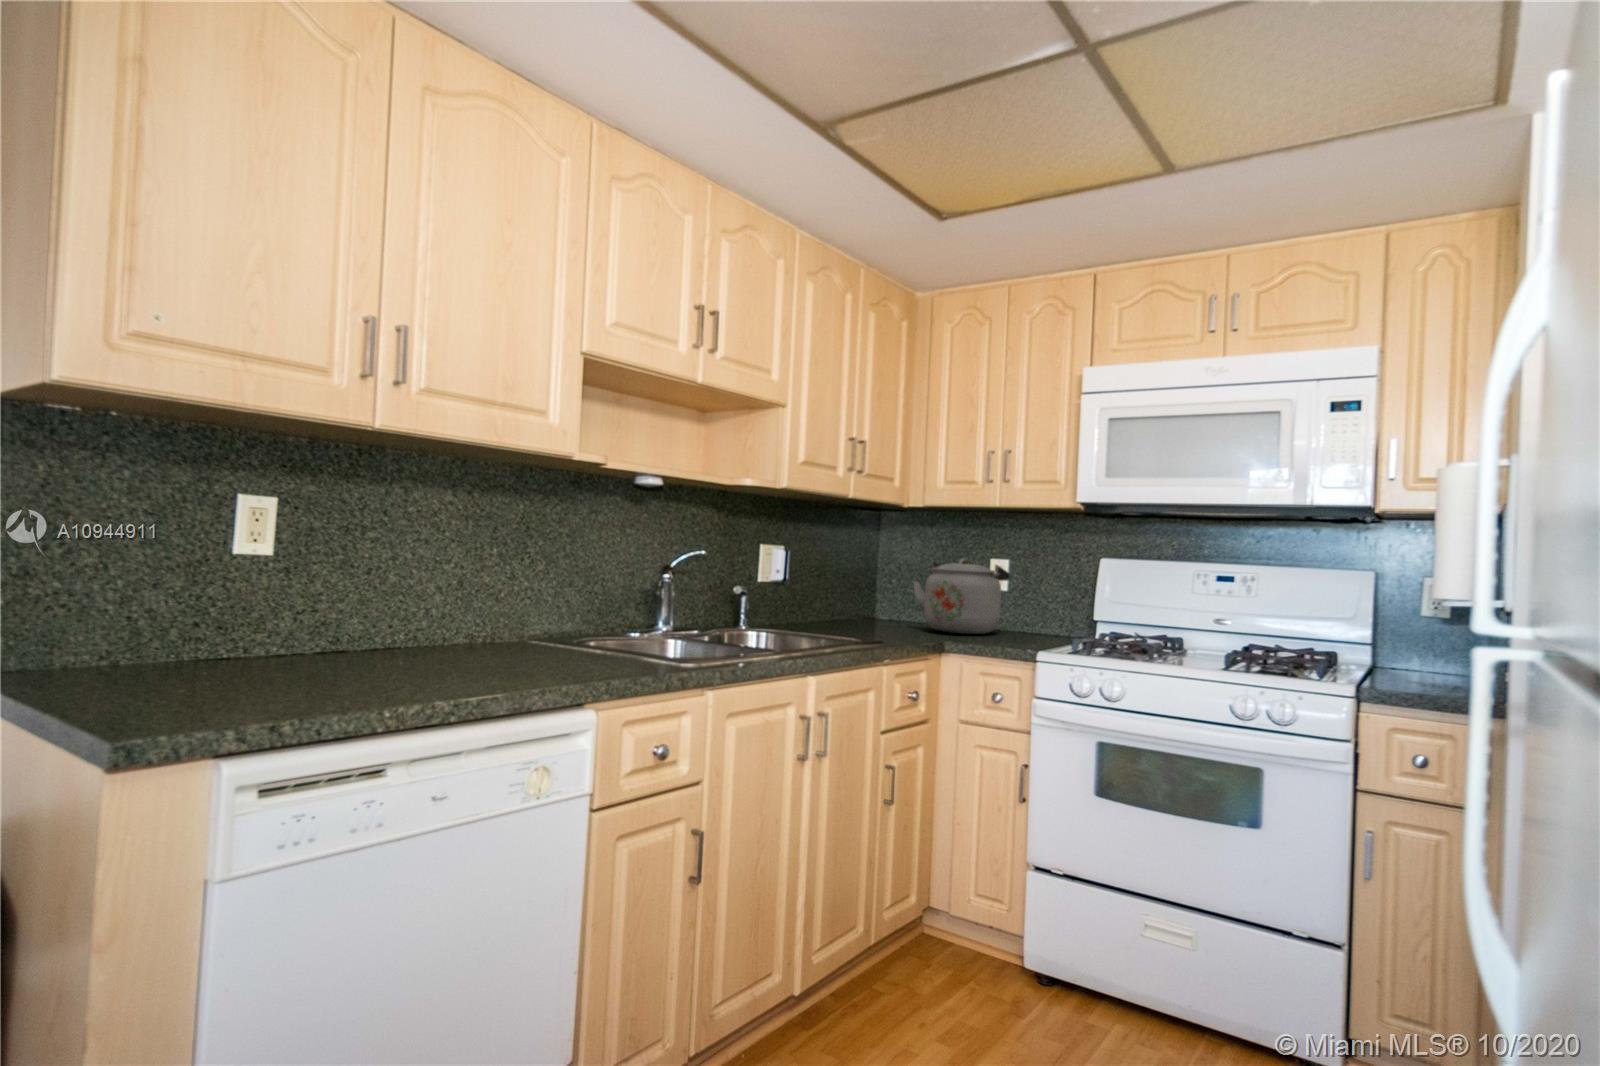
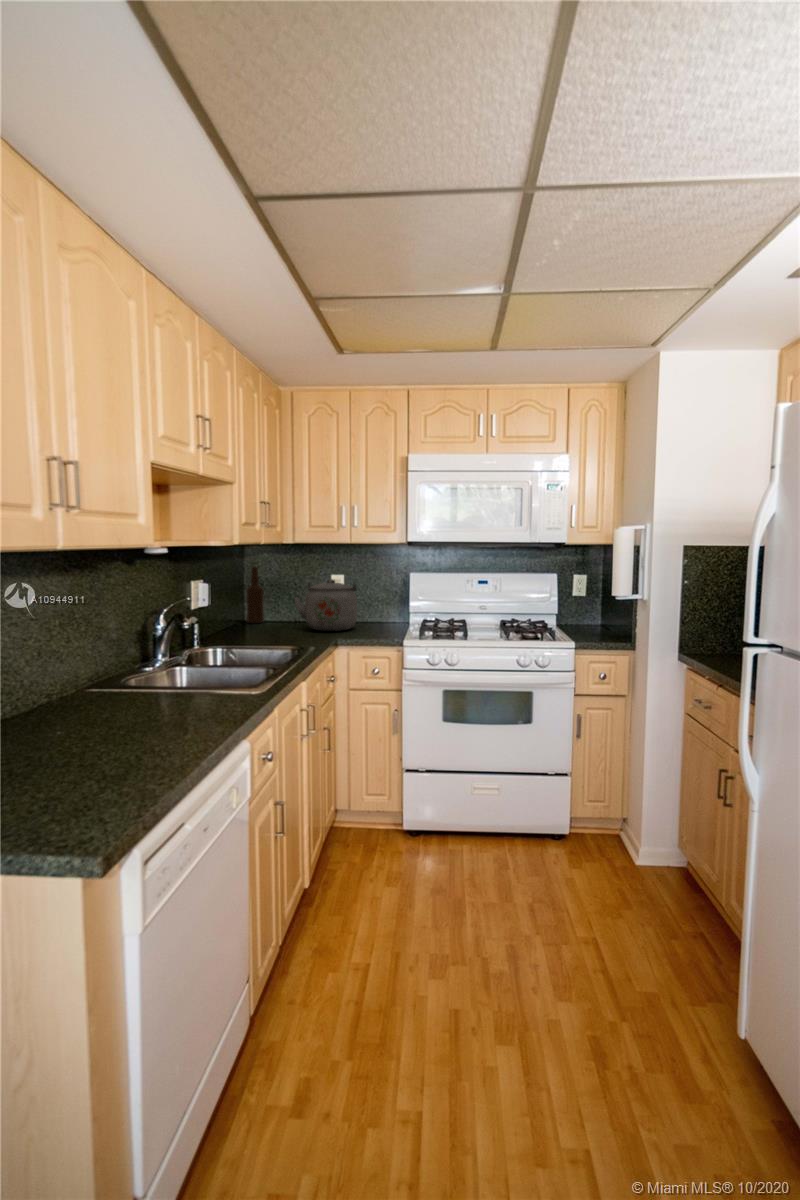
bottle: none [870,541,896,619] -> present [246,567,264,623]

